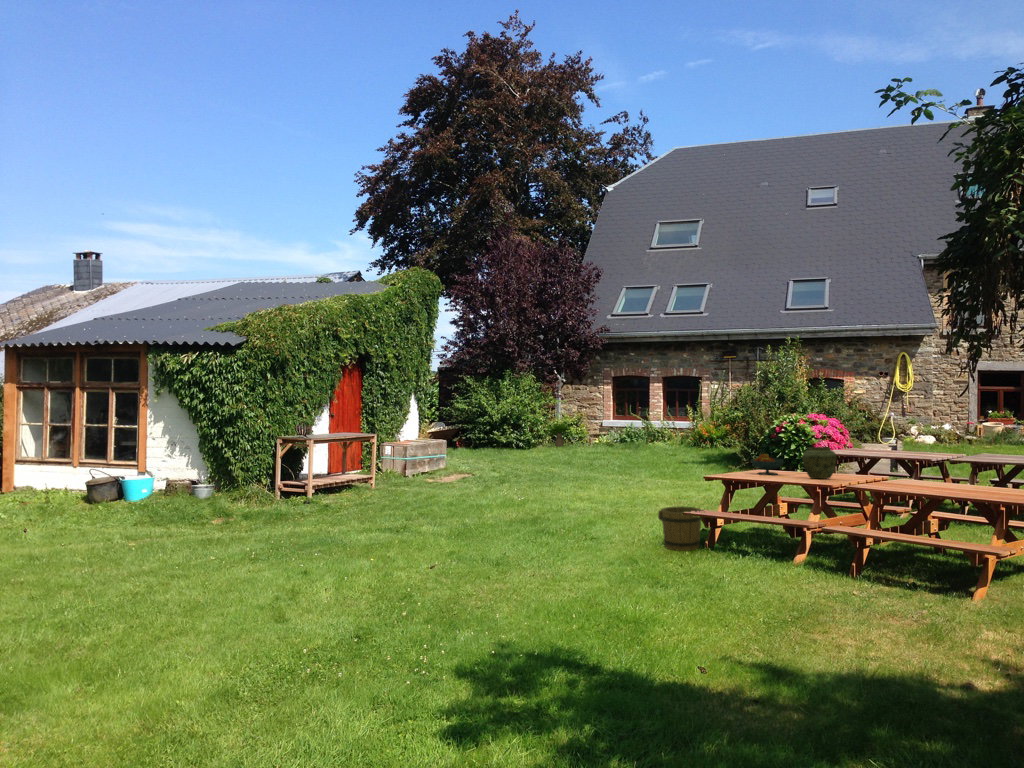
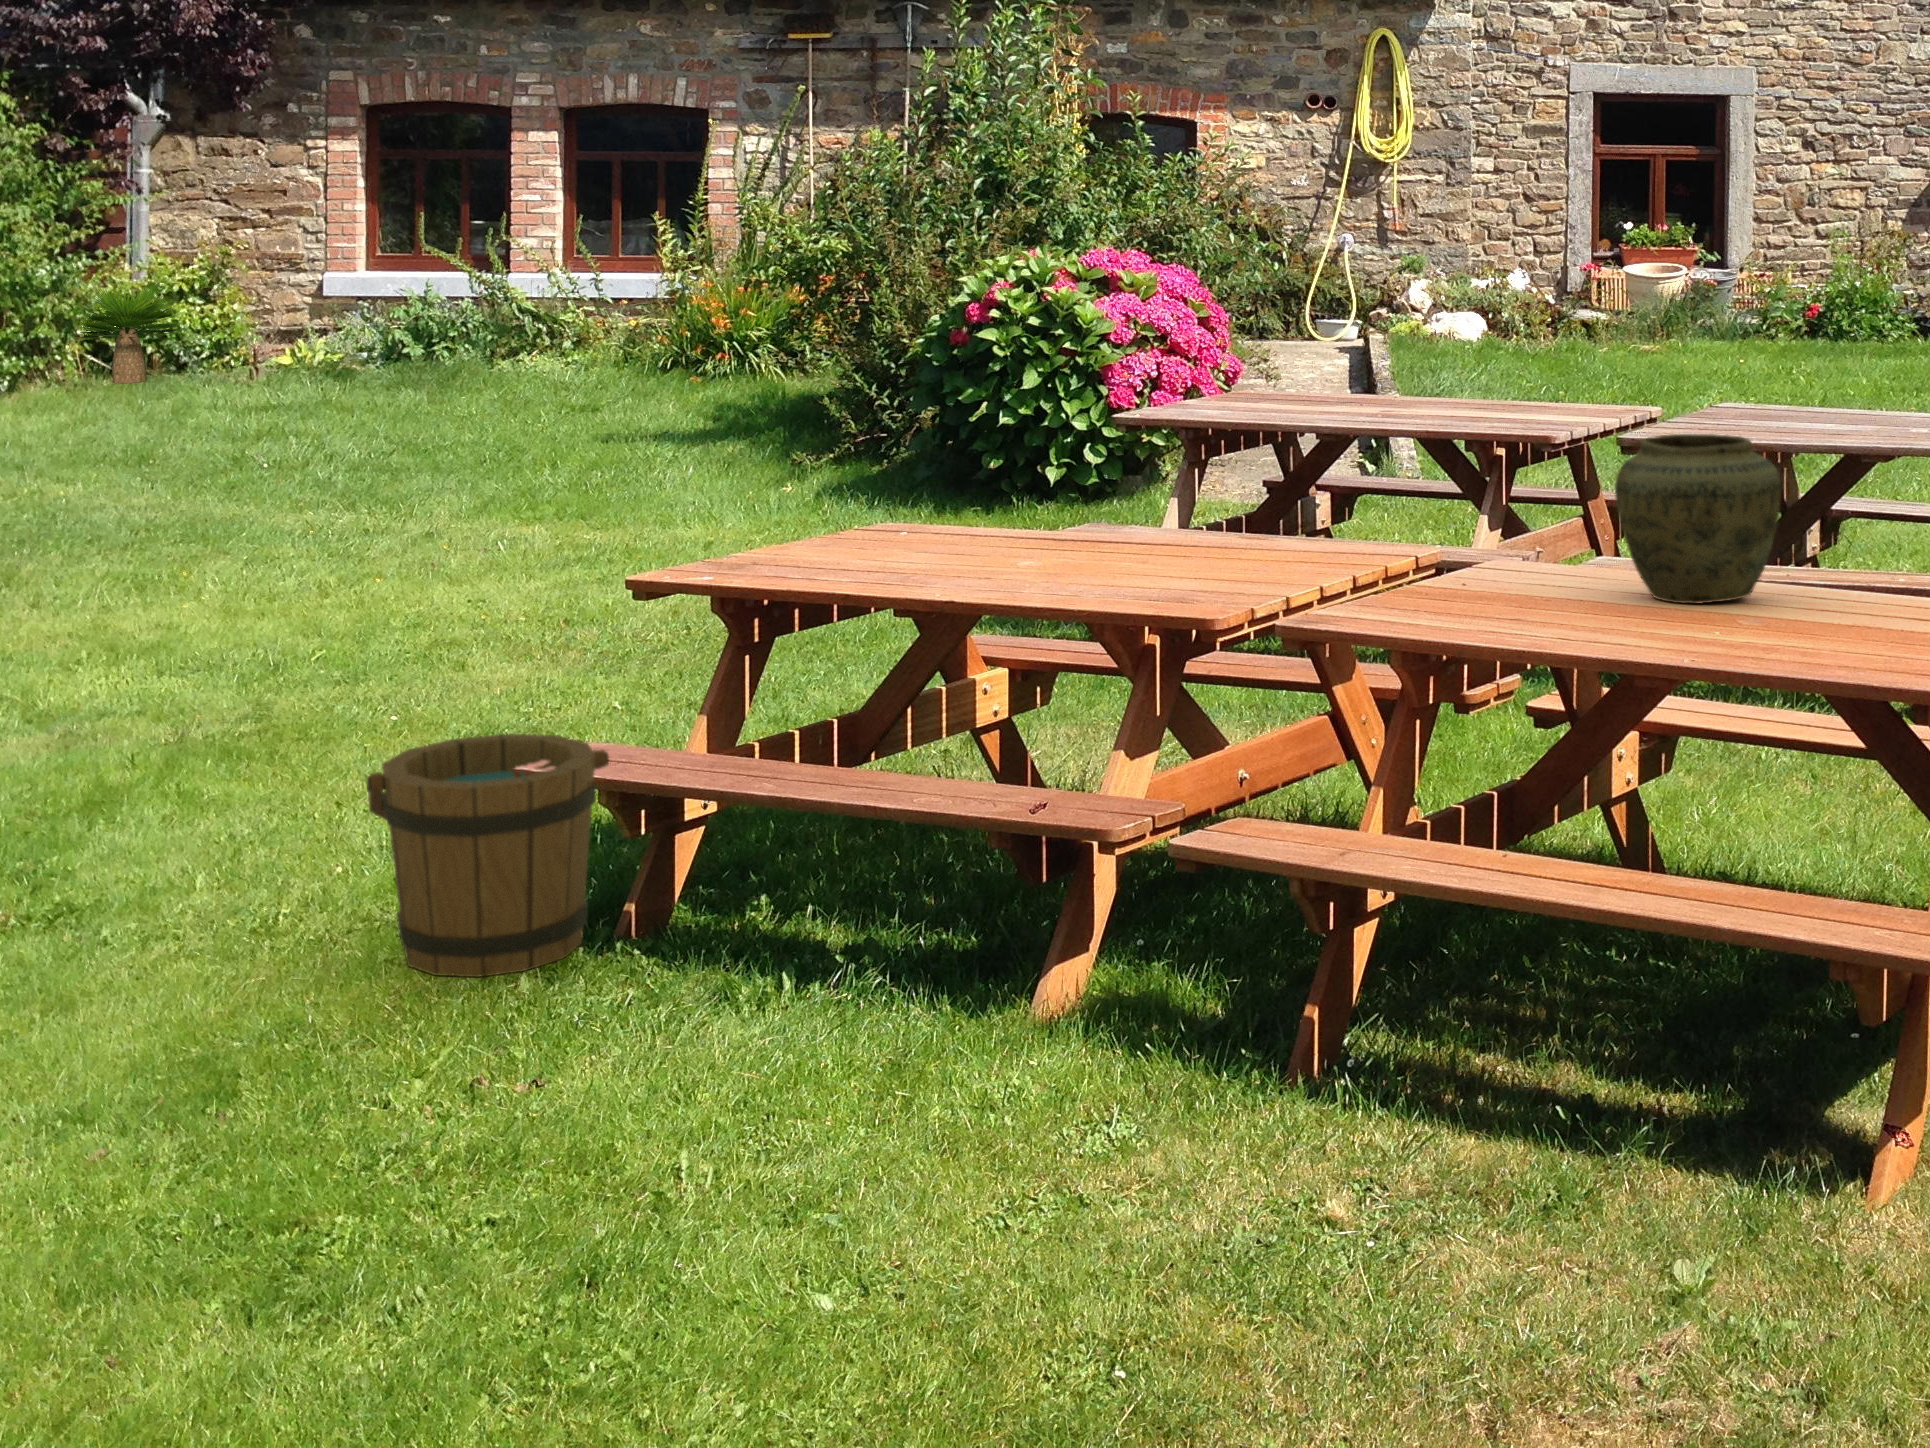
vase: present [802,447,836,479] -> present [1615,434,1781,604]
fruit bowl: present [751,454,783,475] -> none [843,448,993,555]

